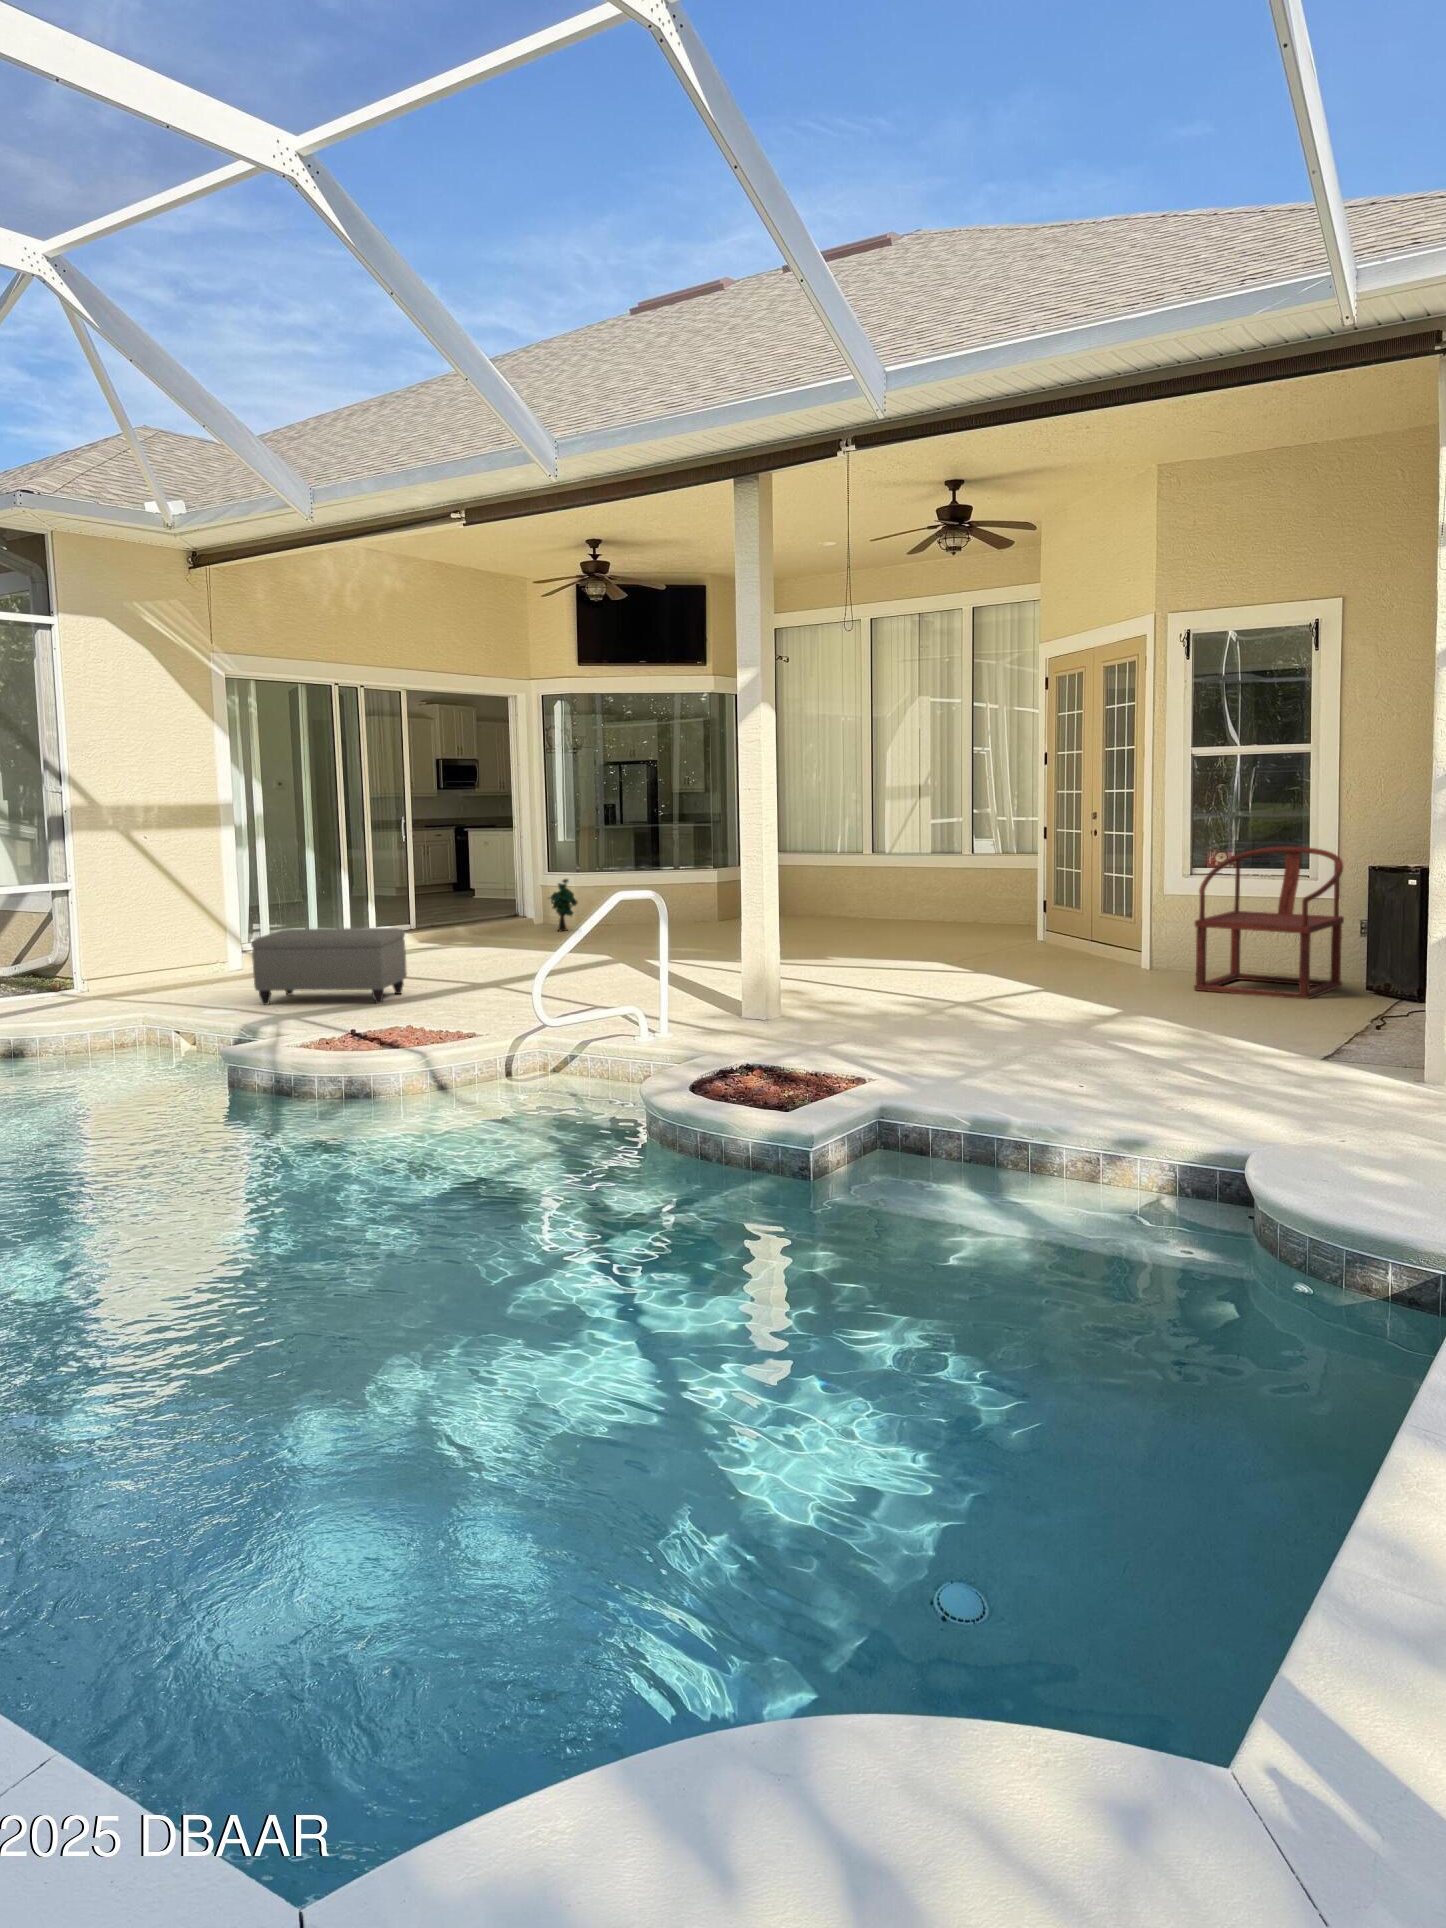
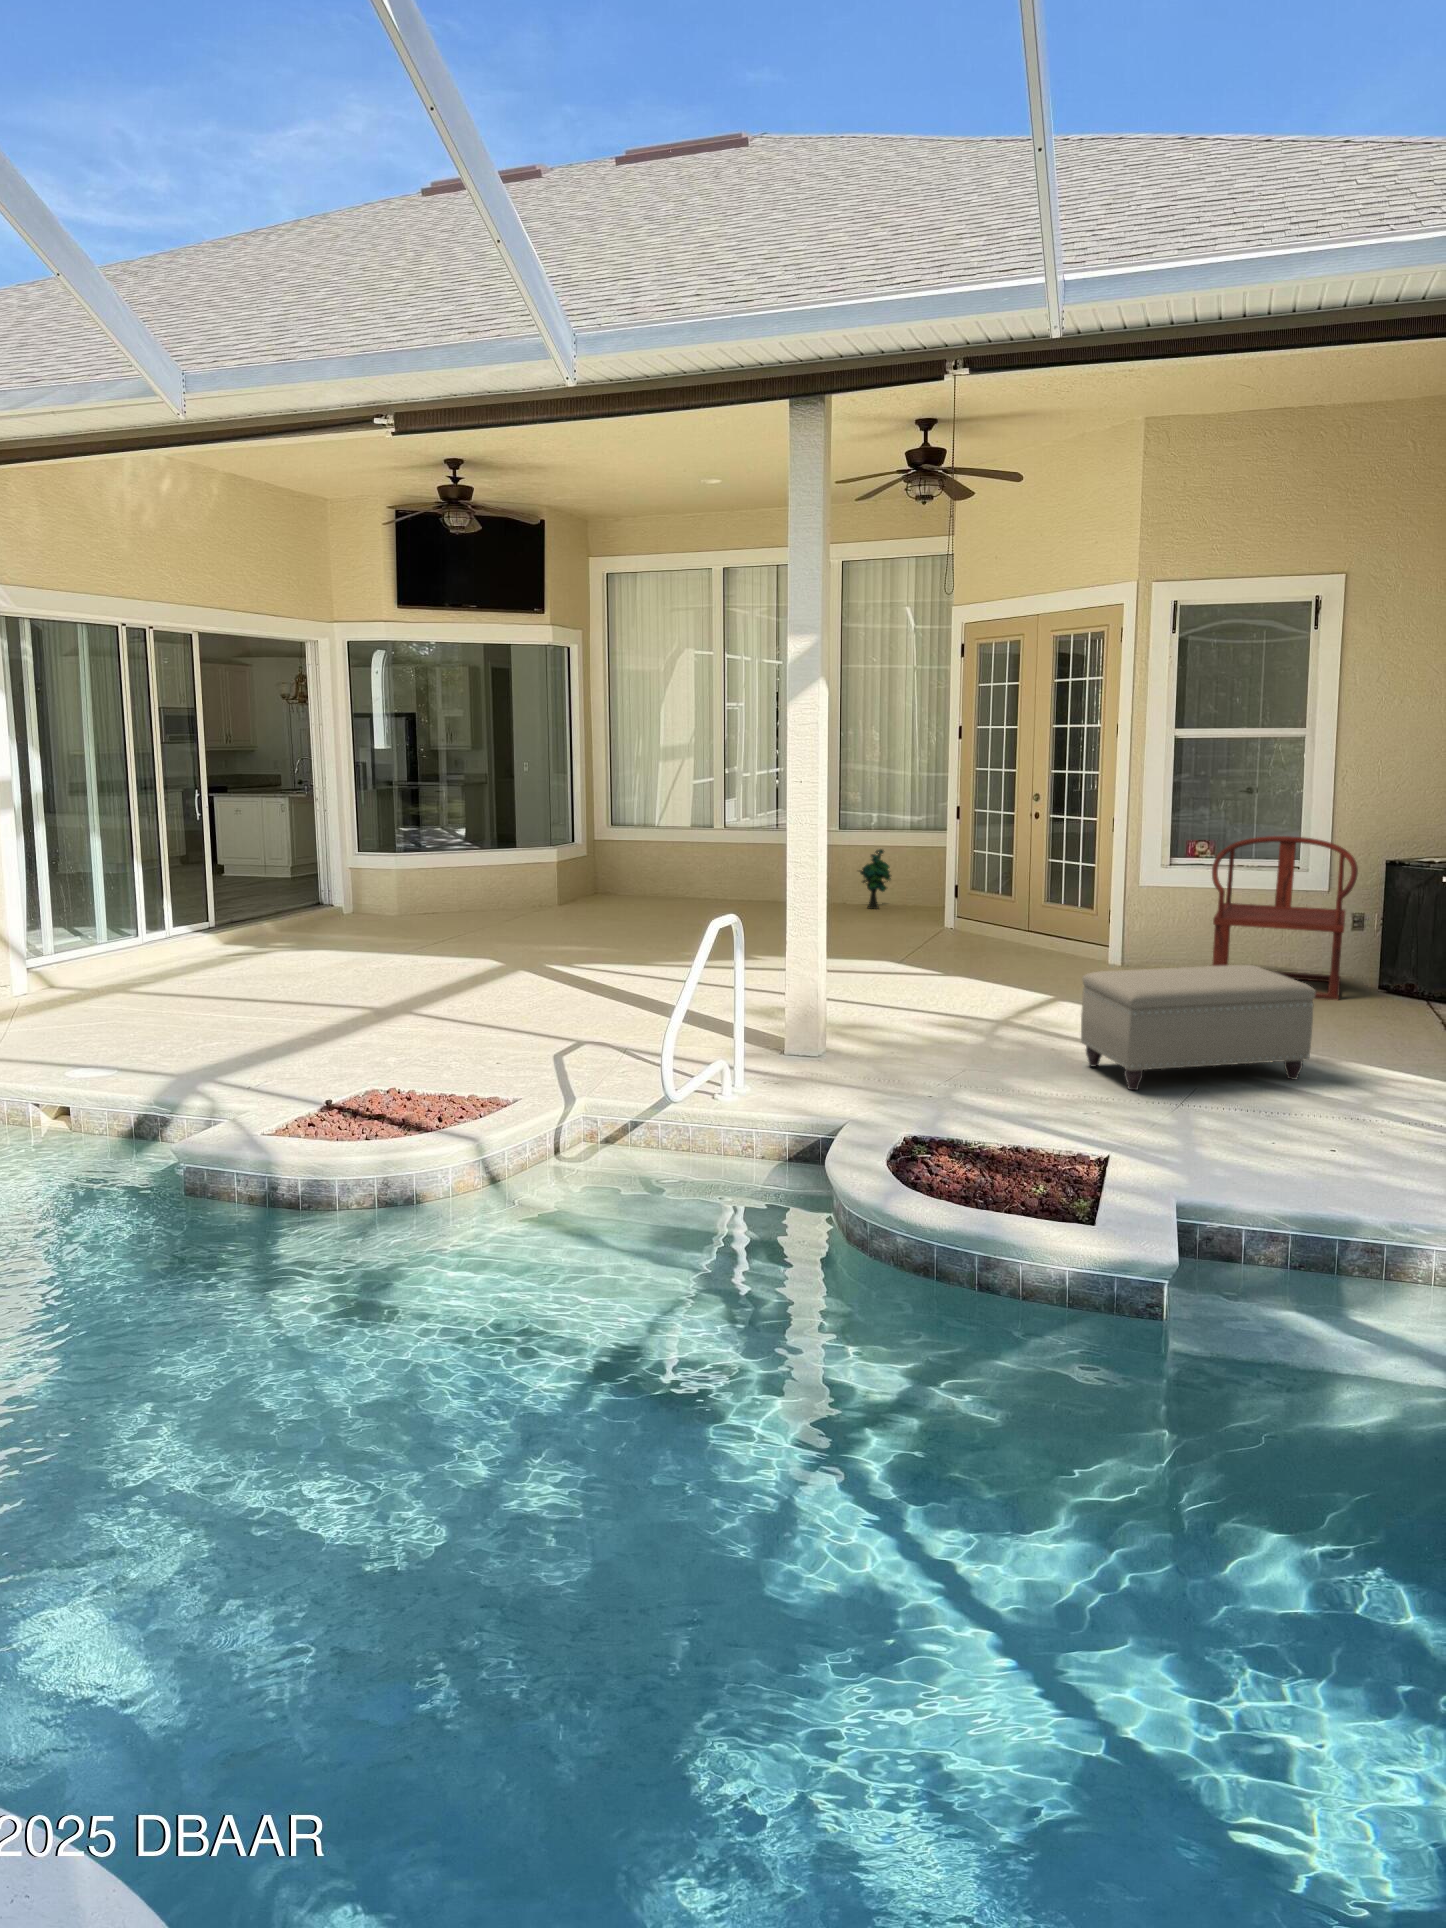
decorative plant: present [550,879,577,931] -> present [859,849,891,909]
ottoman: present [251,928,407,1005] -> present [1081,965,1316,1090]

